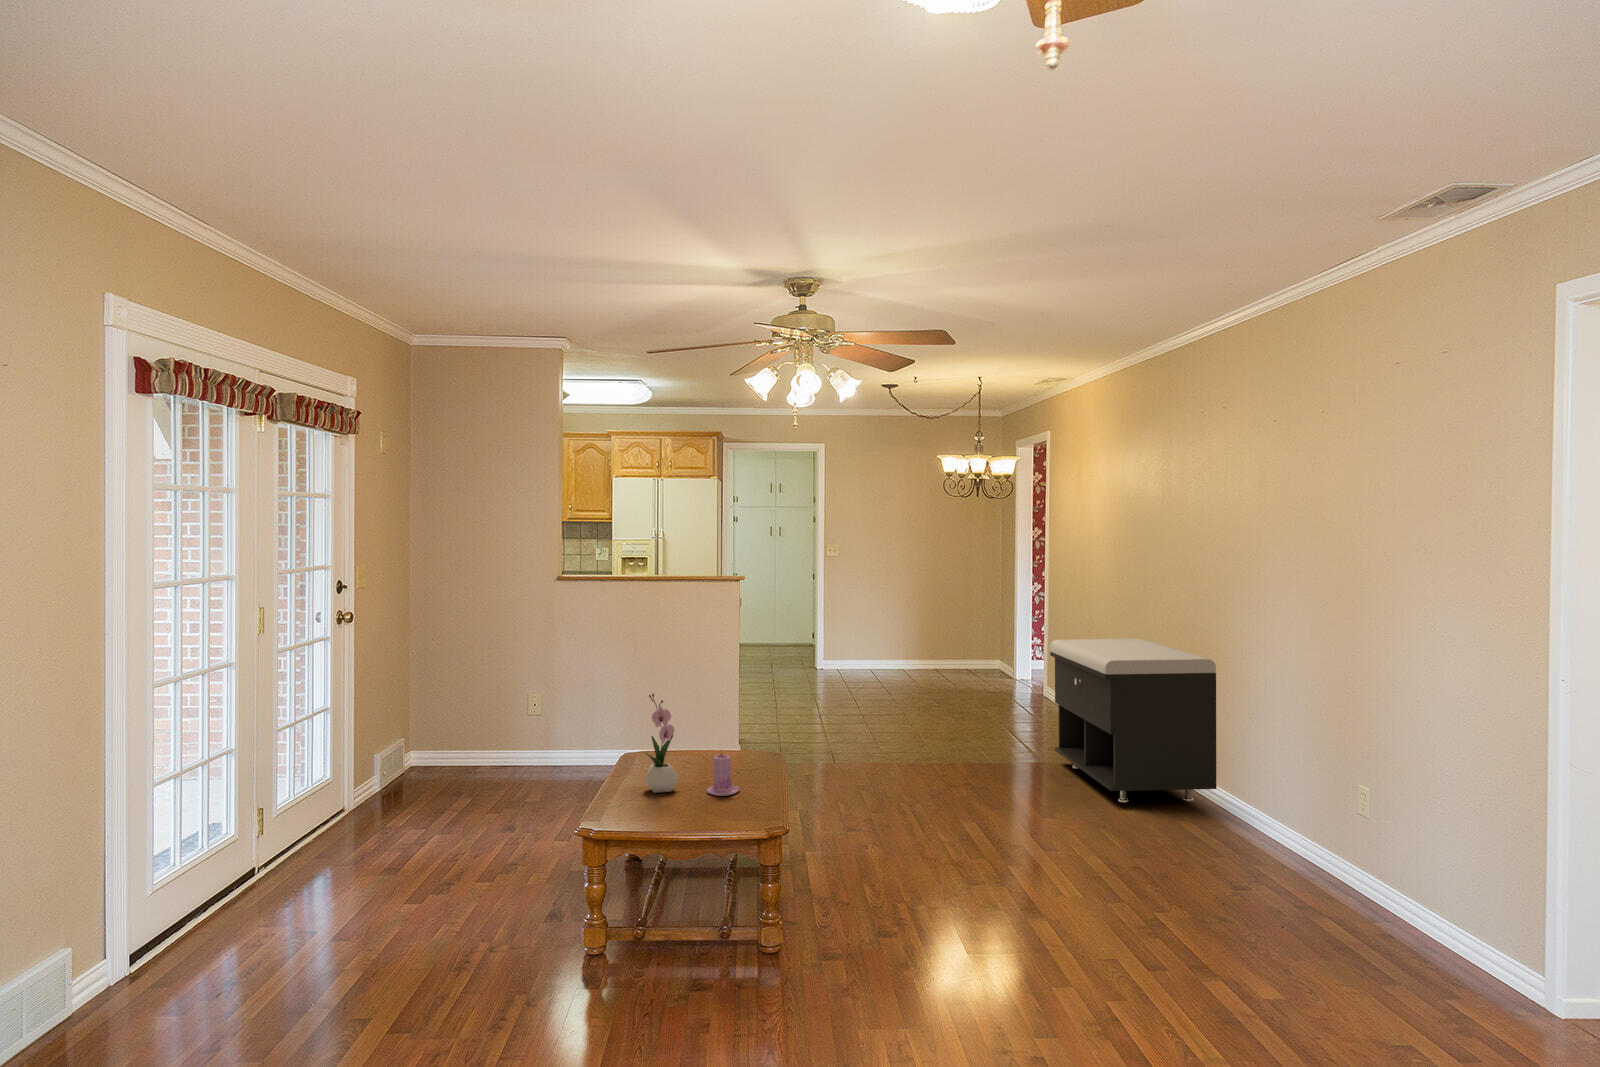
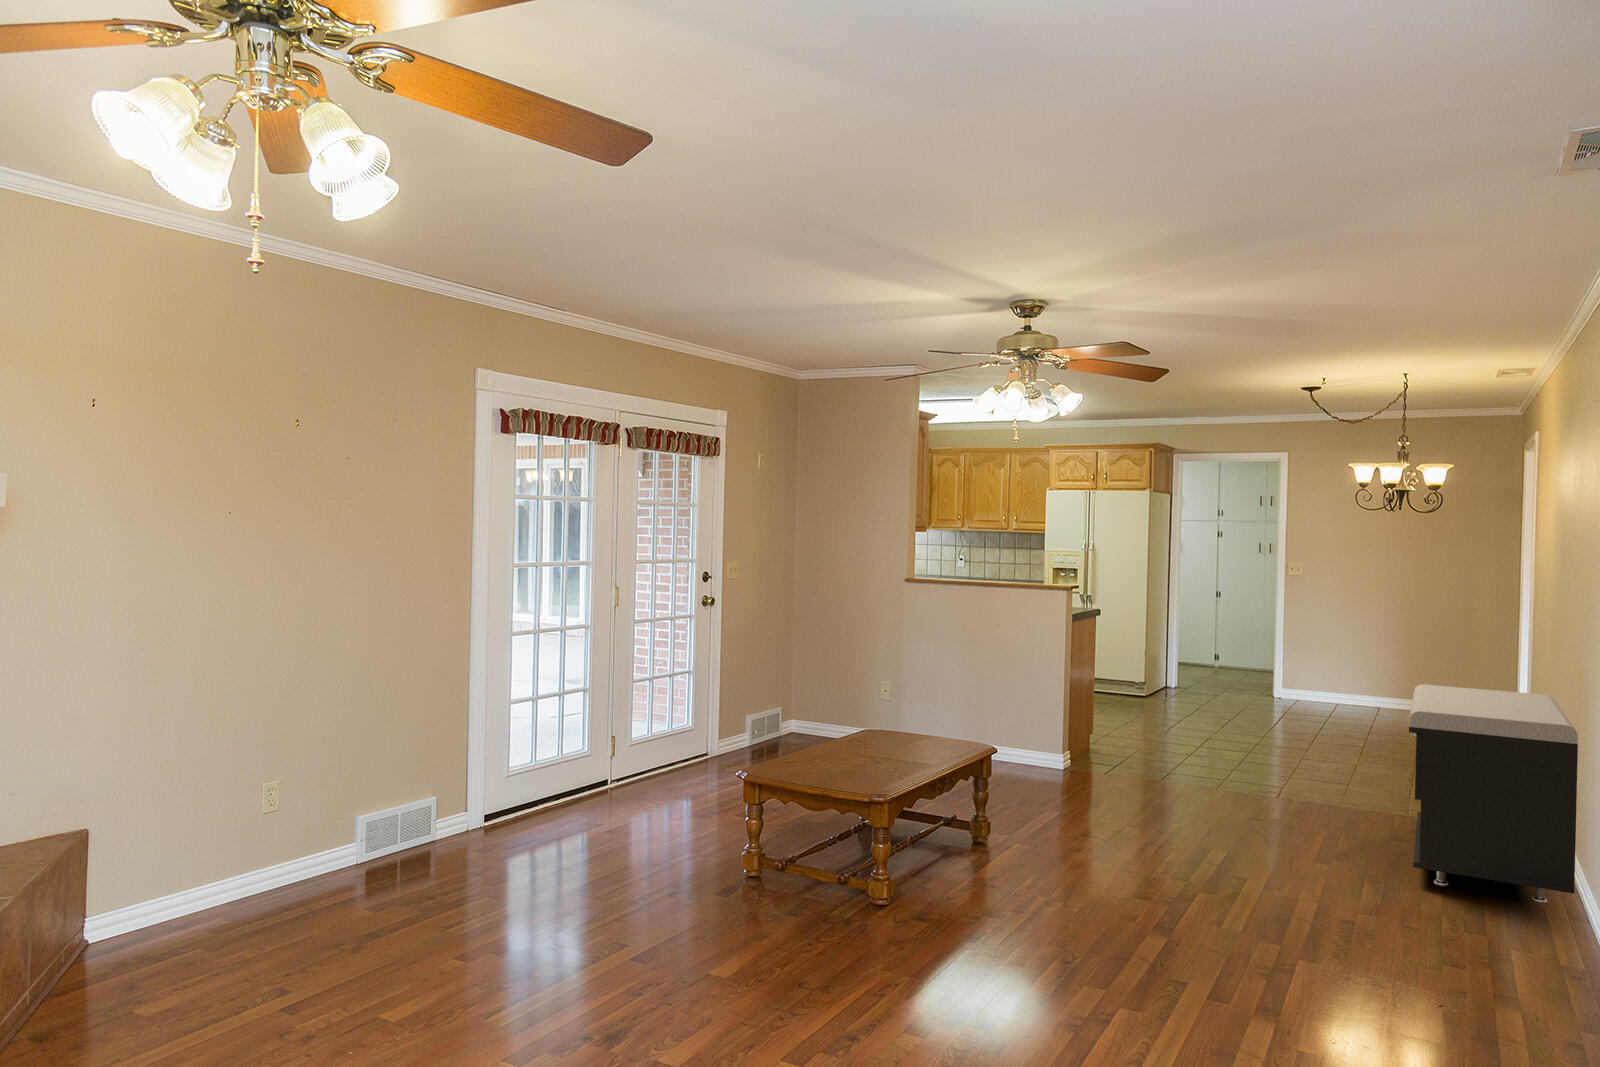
flower arrangement: present [644,694,678,793] -> none [810,680,842,768]
candle: present [707,752,740,796] -> none [855,737,884,778]

